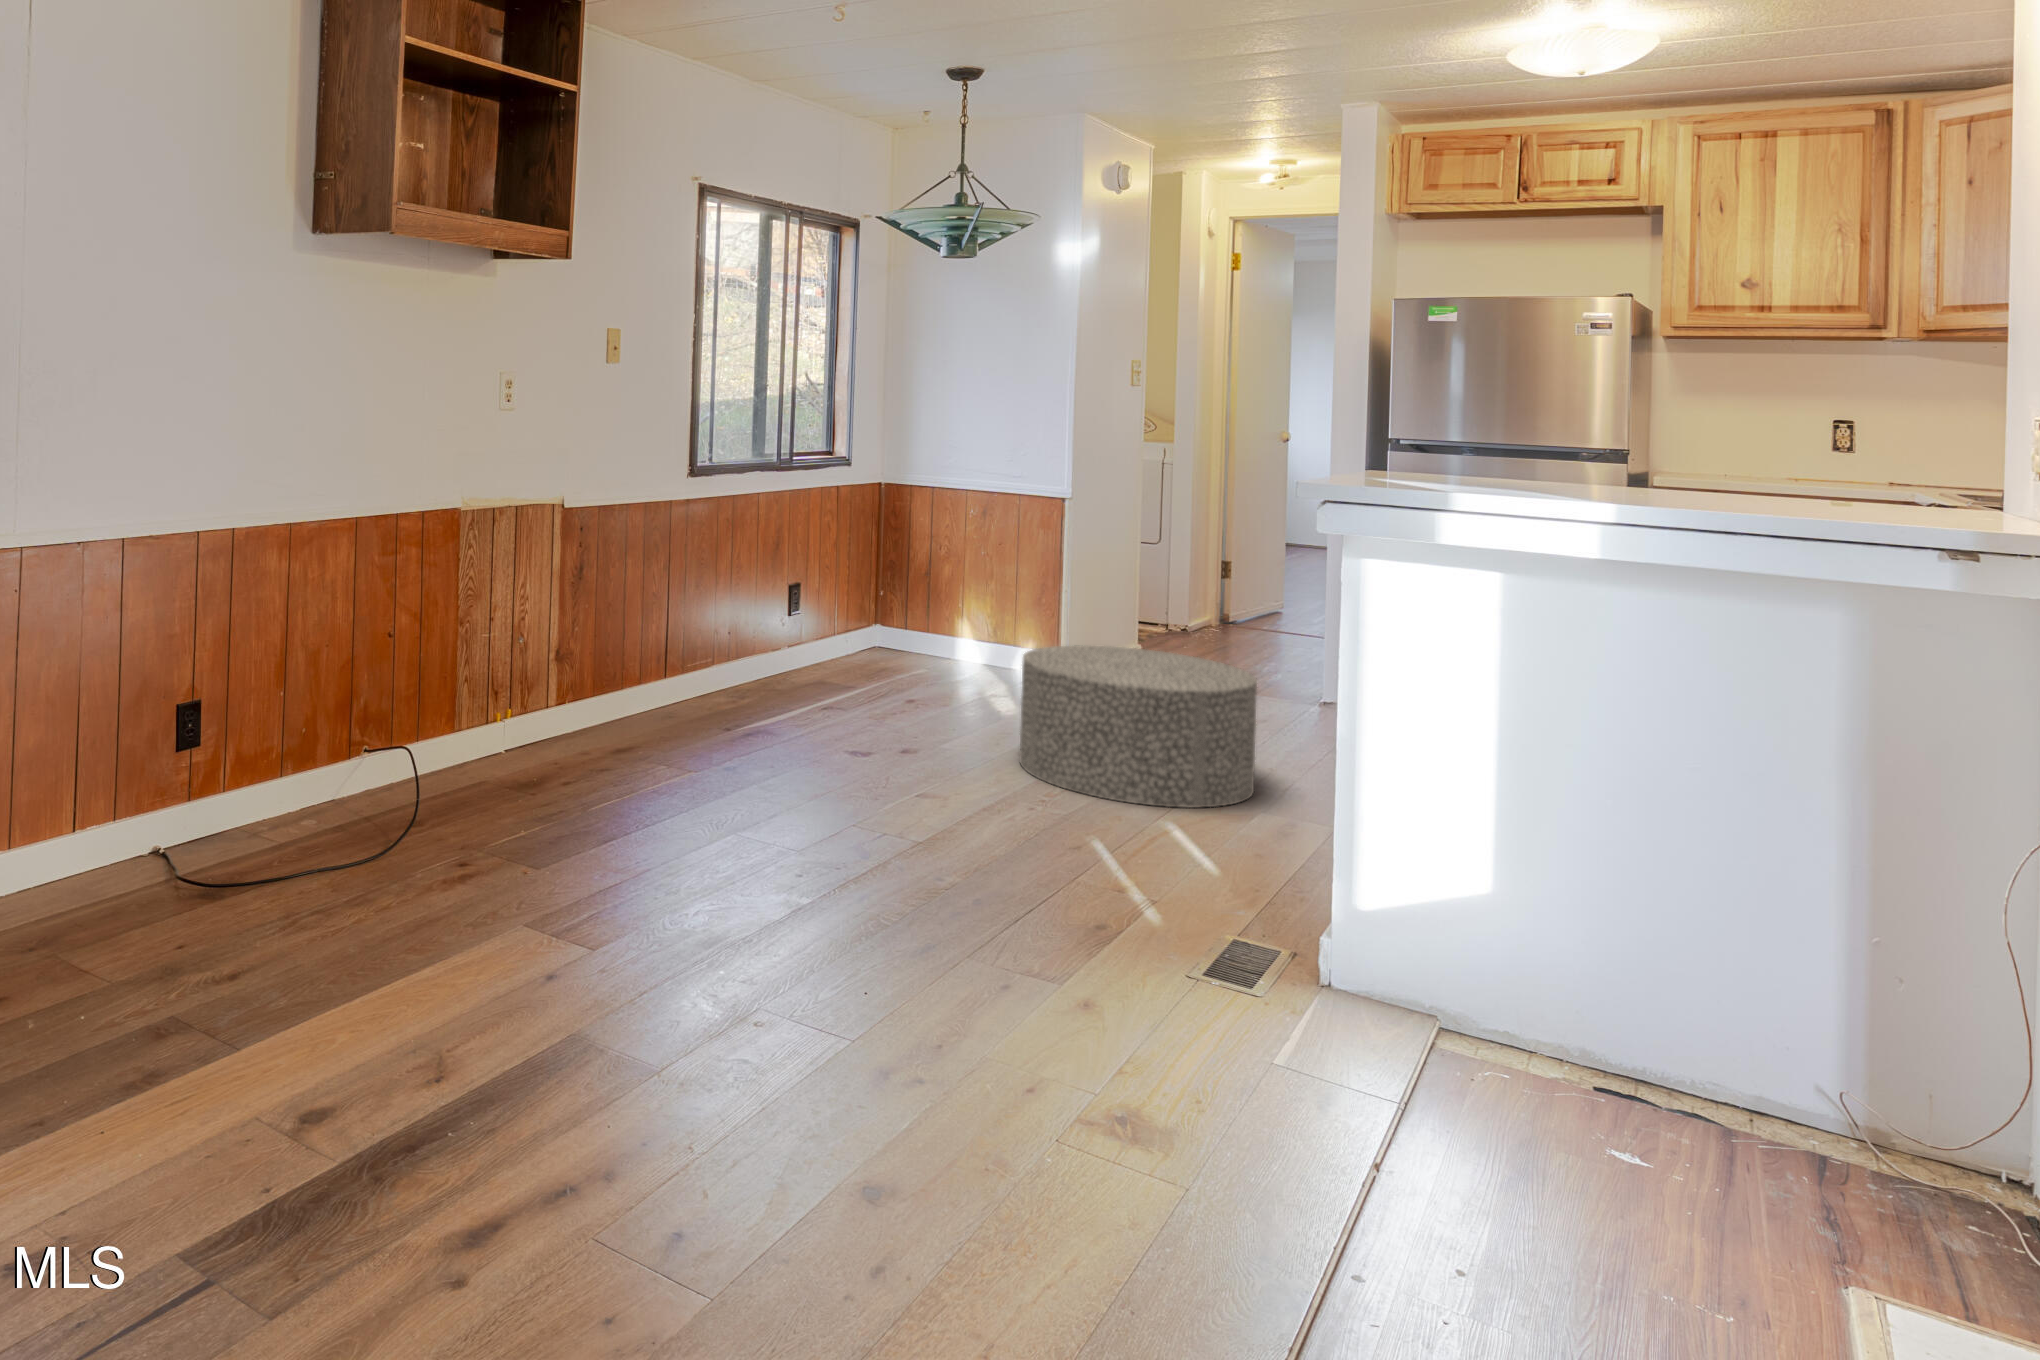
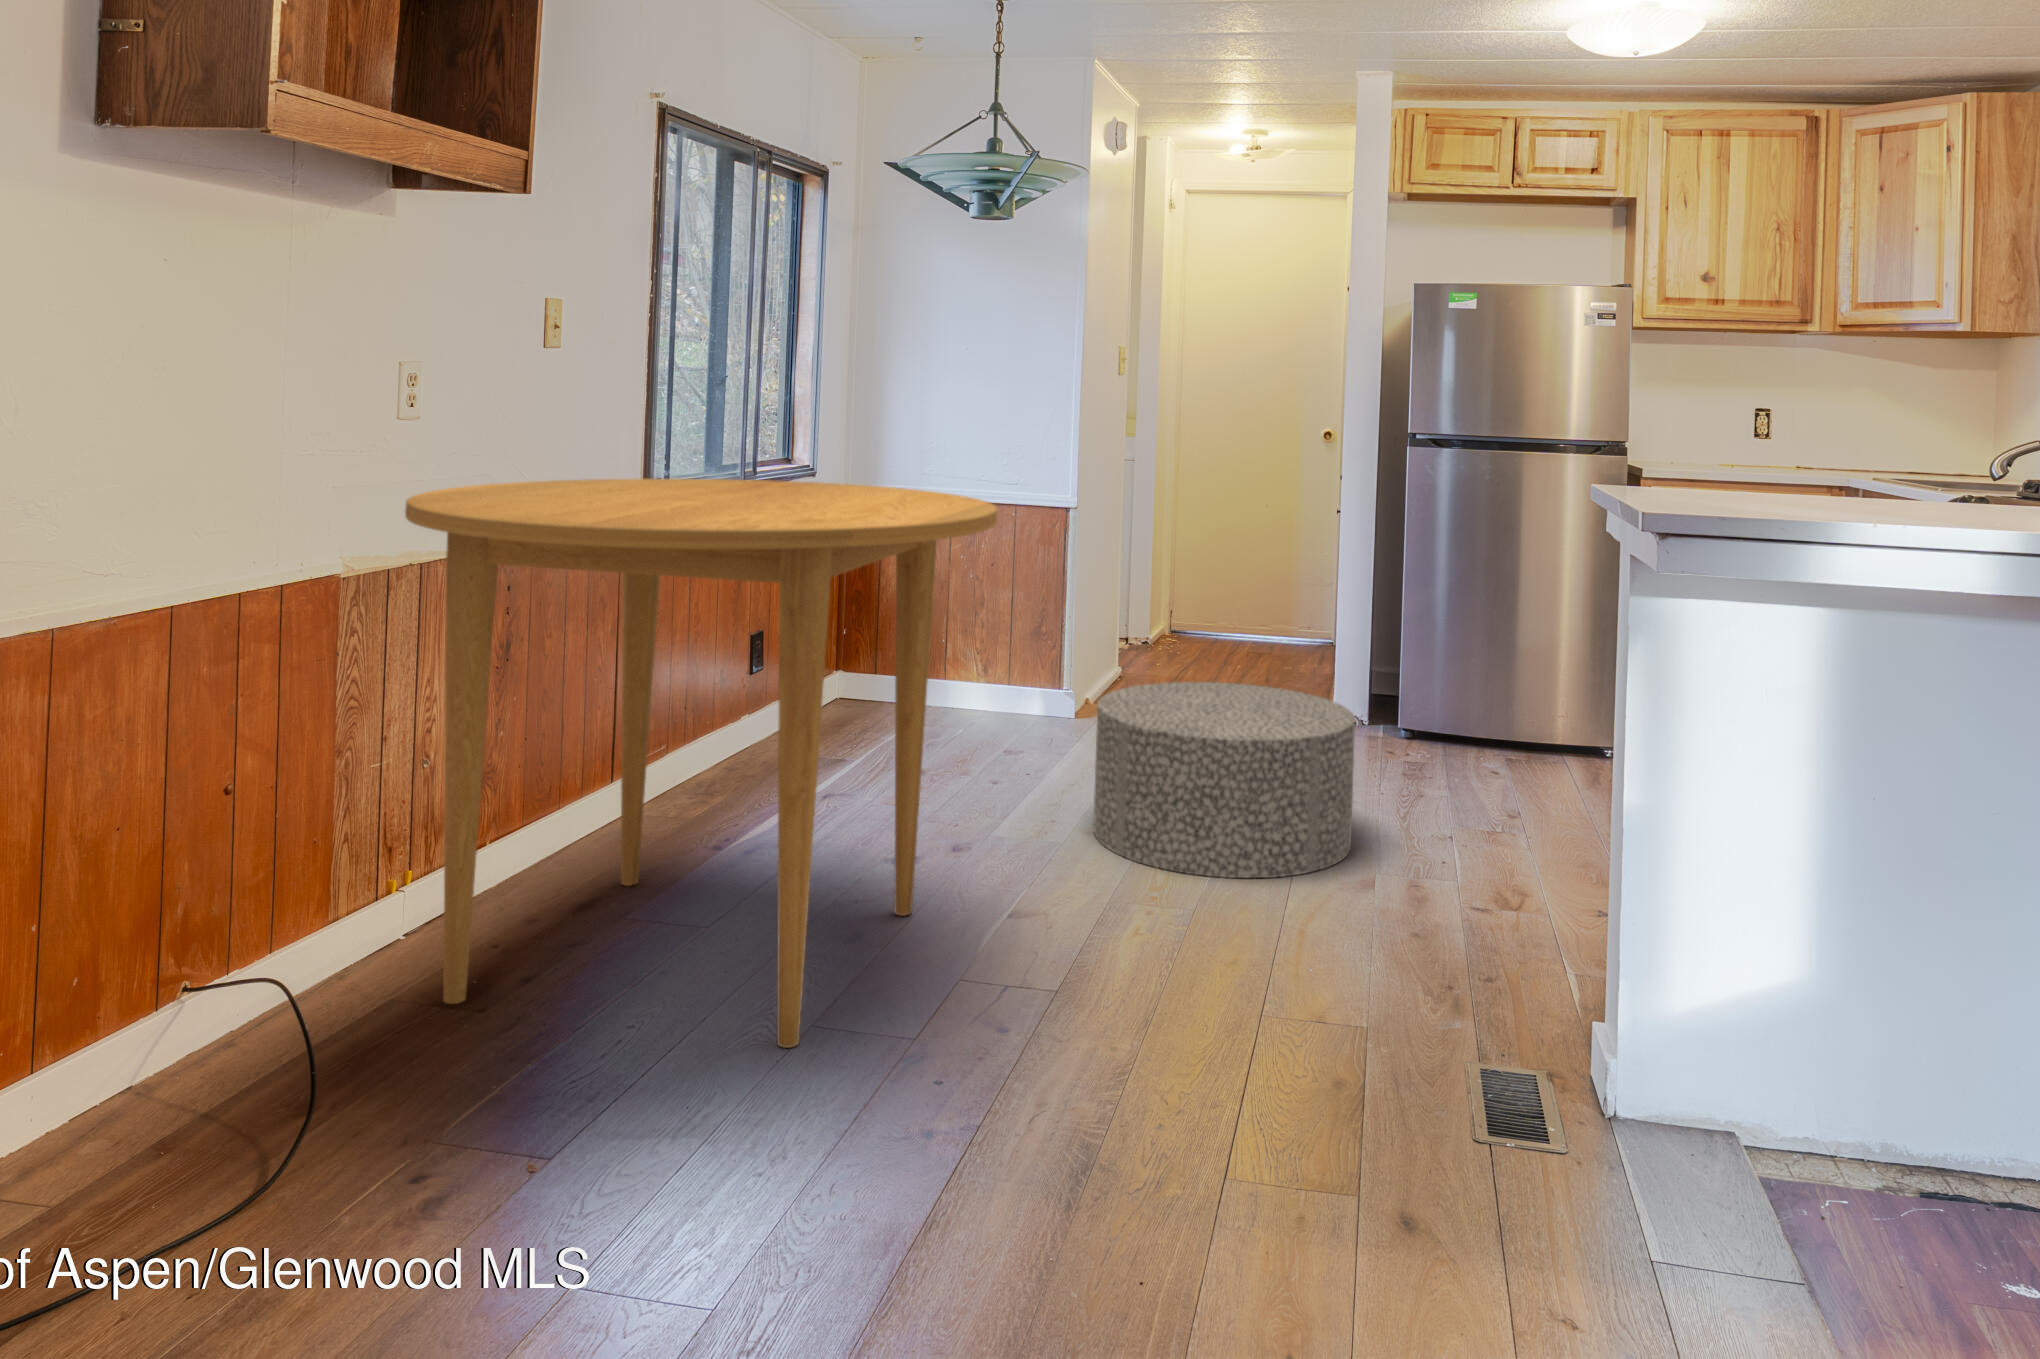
dining table: none [492,455,893,841] -> present [405,479,997,1048]

